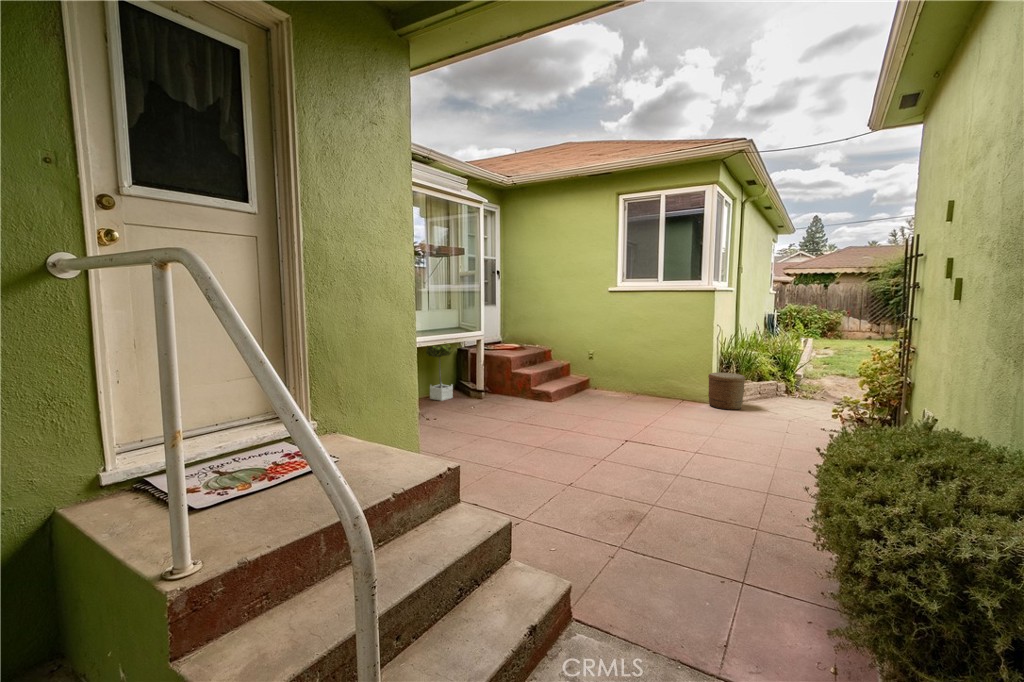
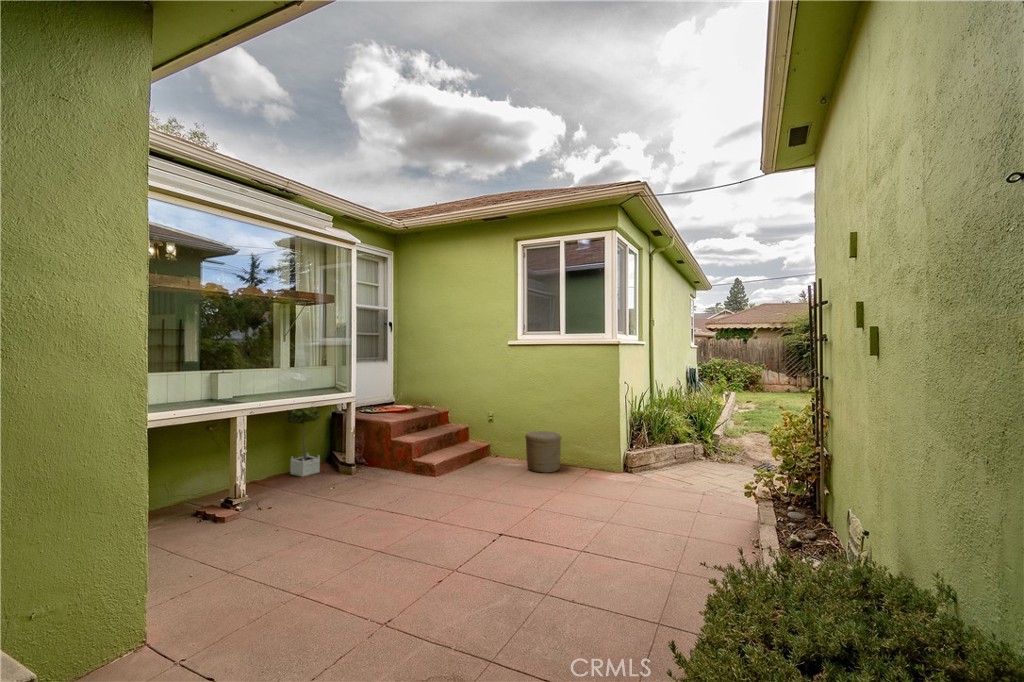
woven basket: present [708,372,745,410] -> present [525,431,561,473]

